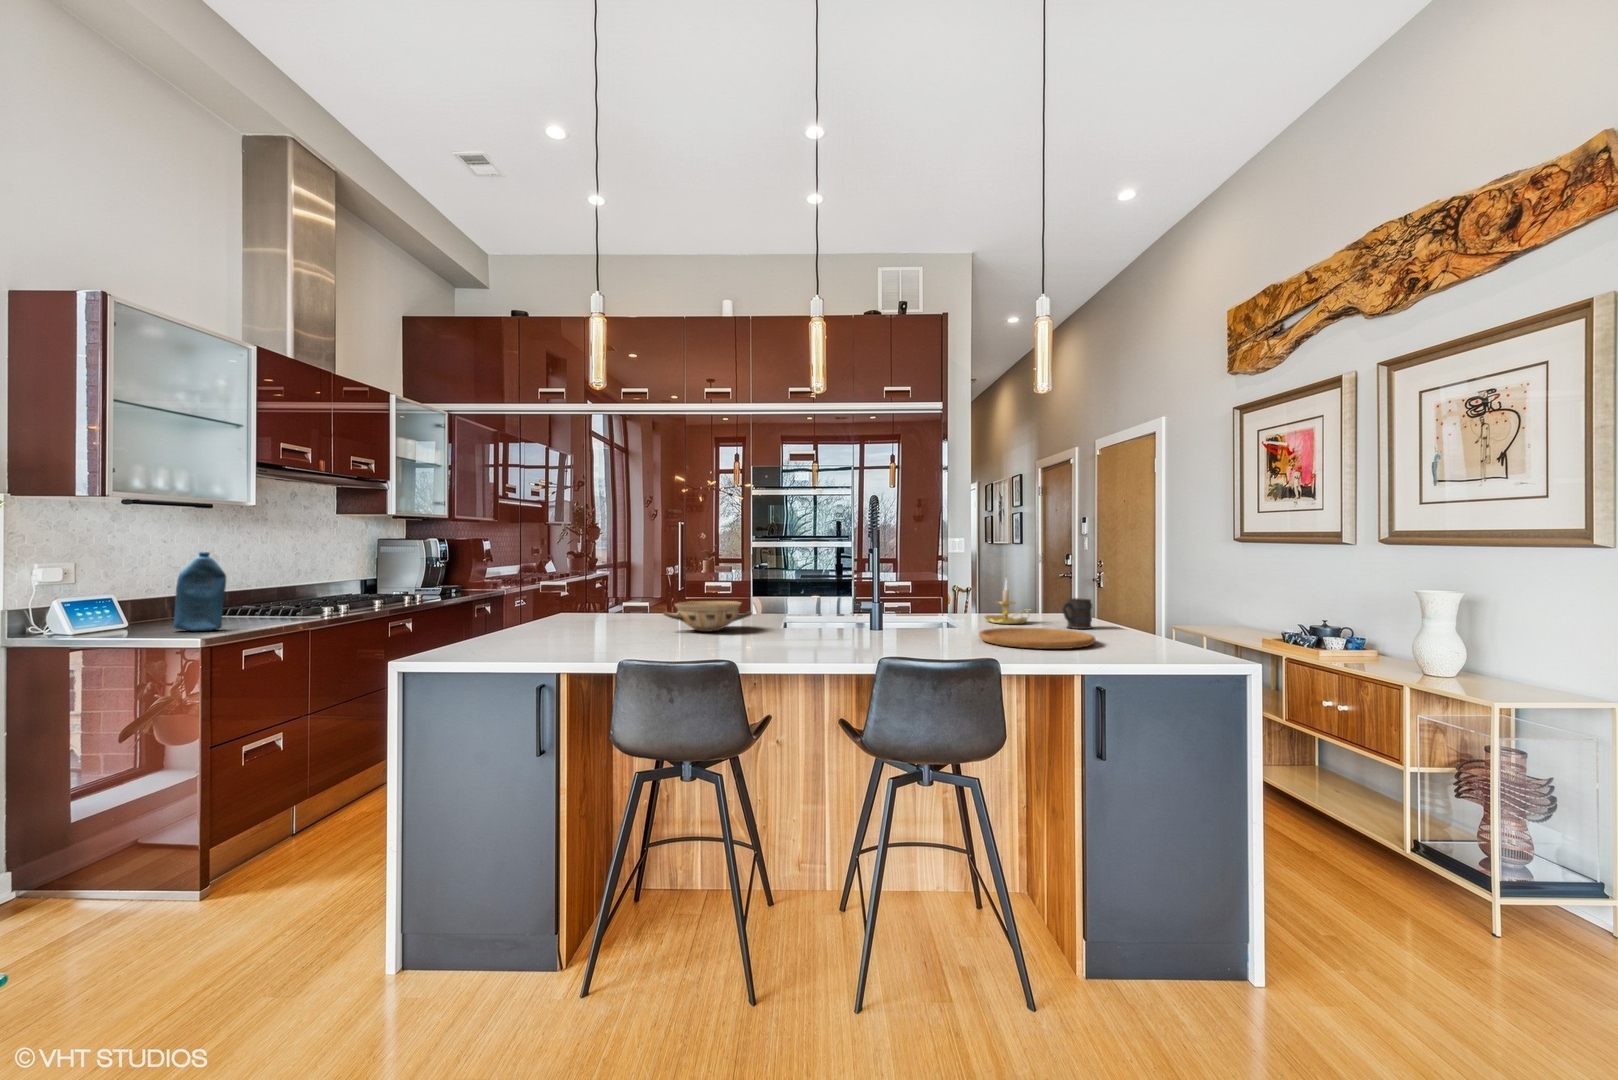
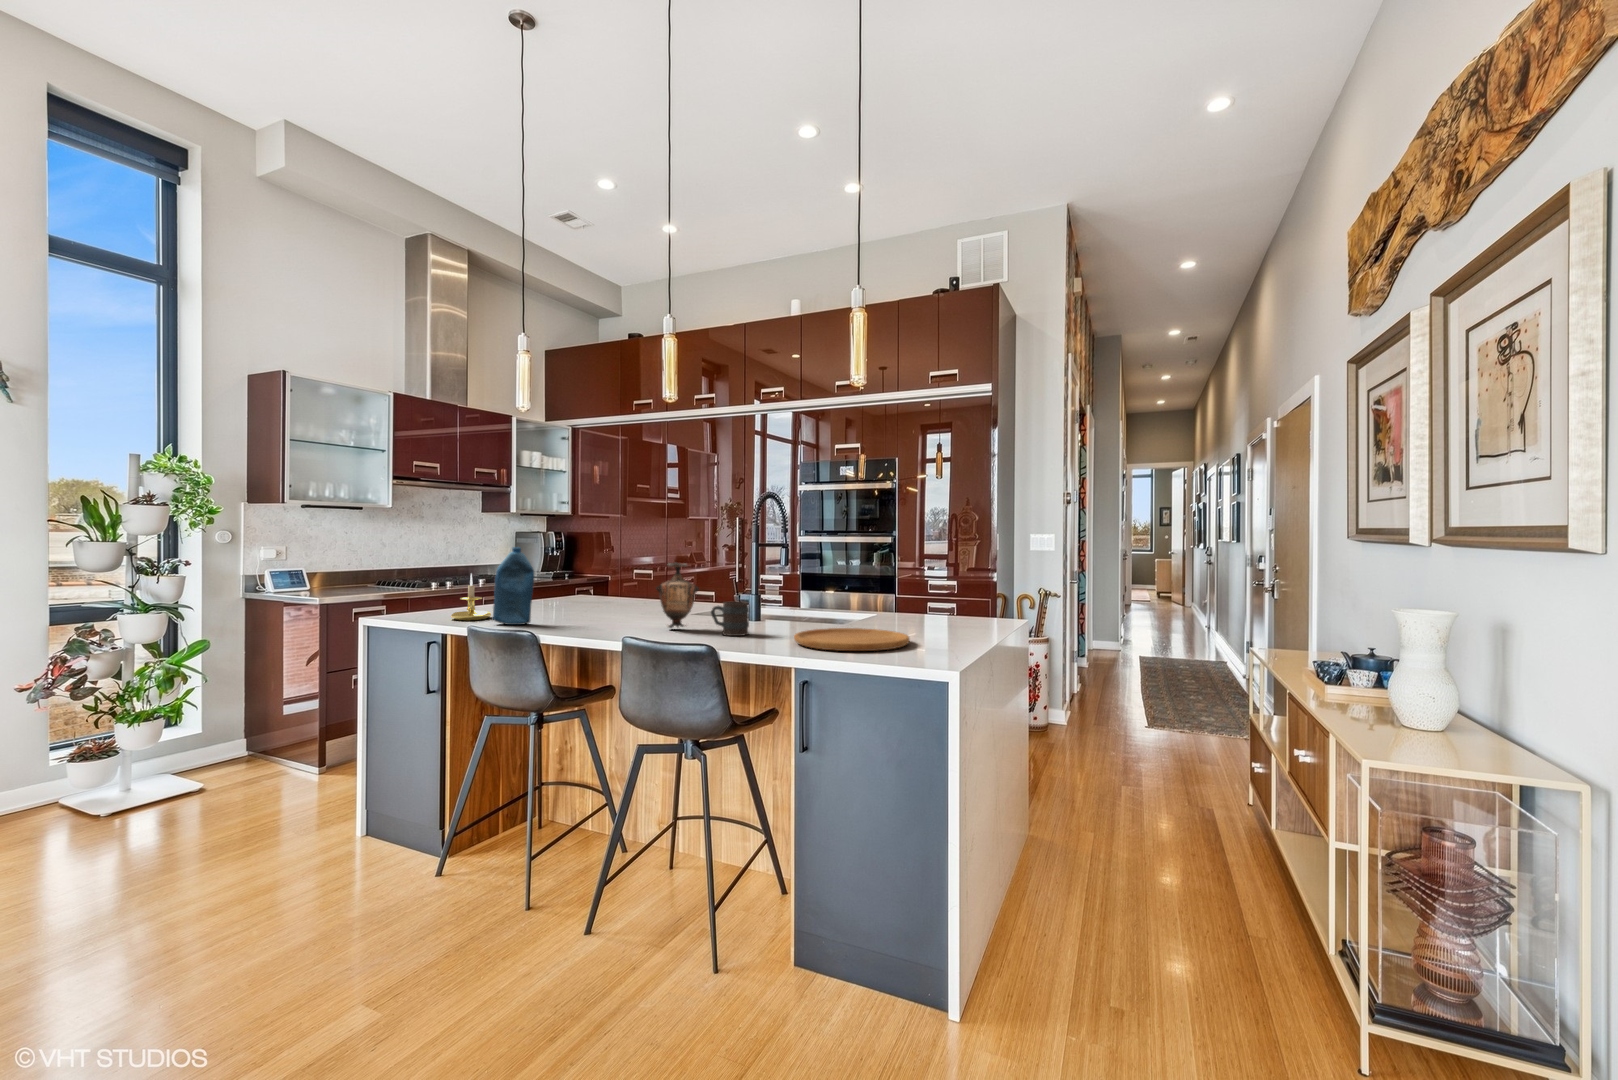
bottle: present [173,552,226,631] -> present [493,547,534,625]
vase: none [807,563,850,639] -> present [656,562,699,628]
candle holder: present [985,580,1027,624] -> present [451,574,491,620]
mug: present [1062,598,1092,629] -> present [711,601,749,636]
ceramic bowl: present [663,601,752,631] -> none [586,590,664,617]

